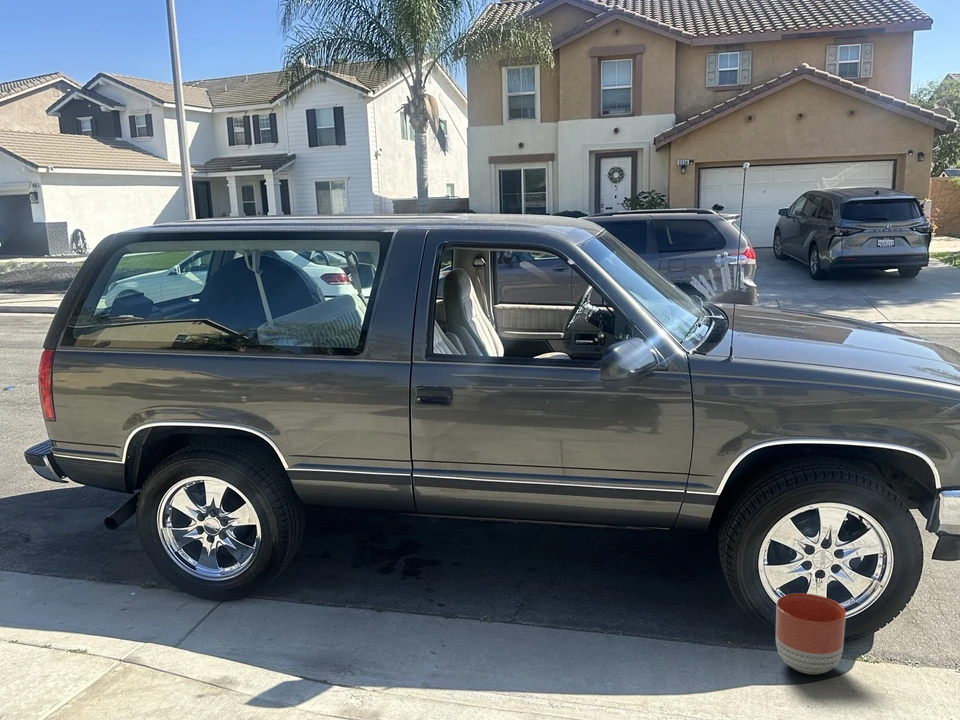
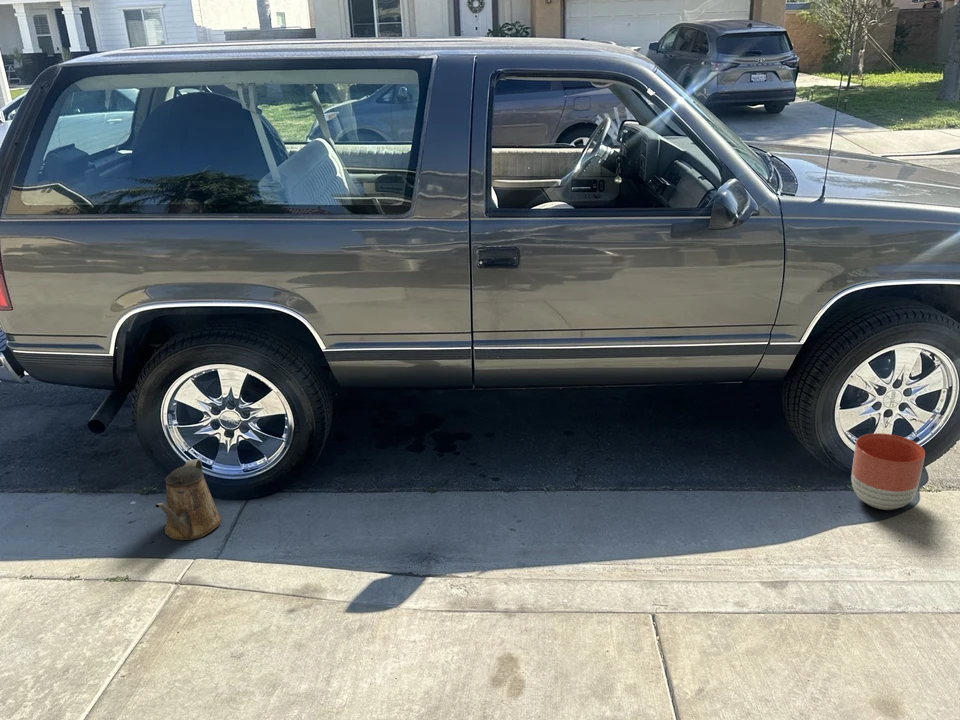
watering can: none [117,559,191,628] -> present [155,459,222,540]

